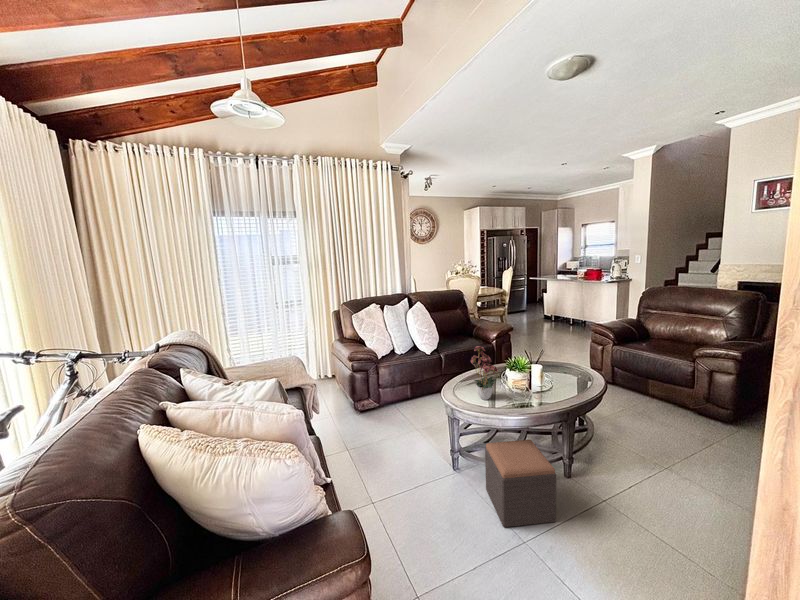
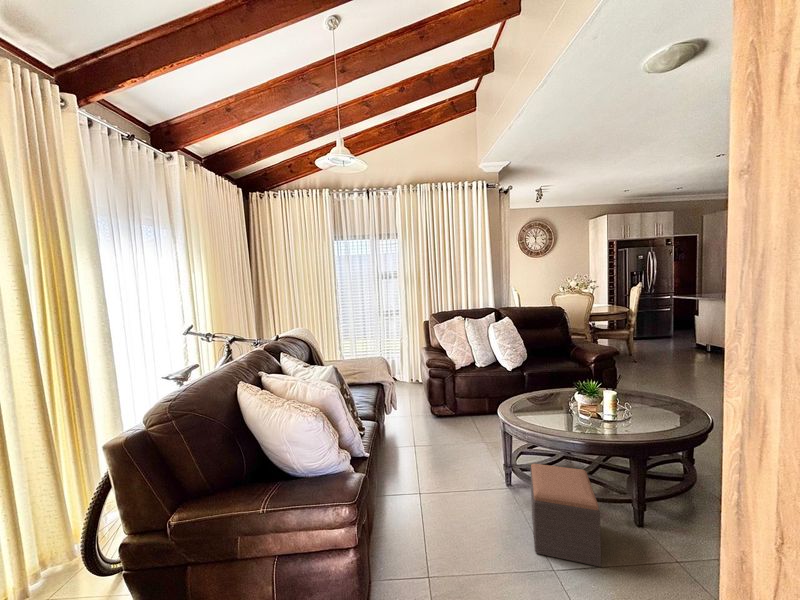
flower arrangement: present [471,346,498,400] -> none [525,360,556,420]

